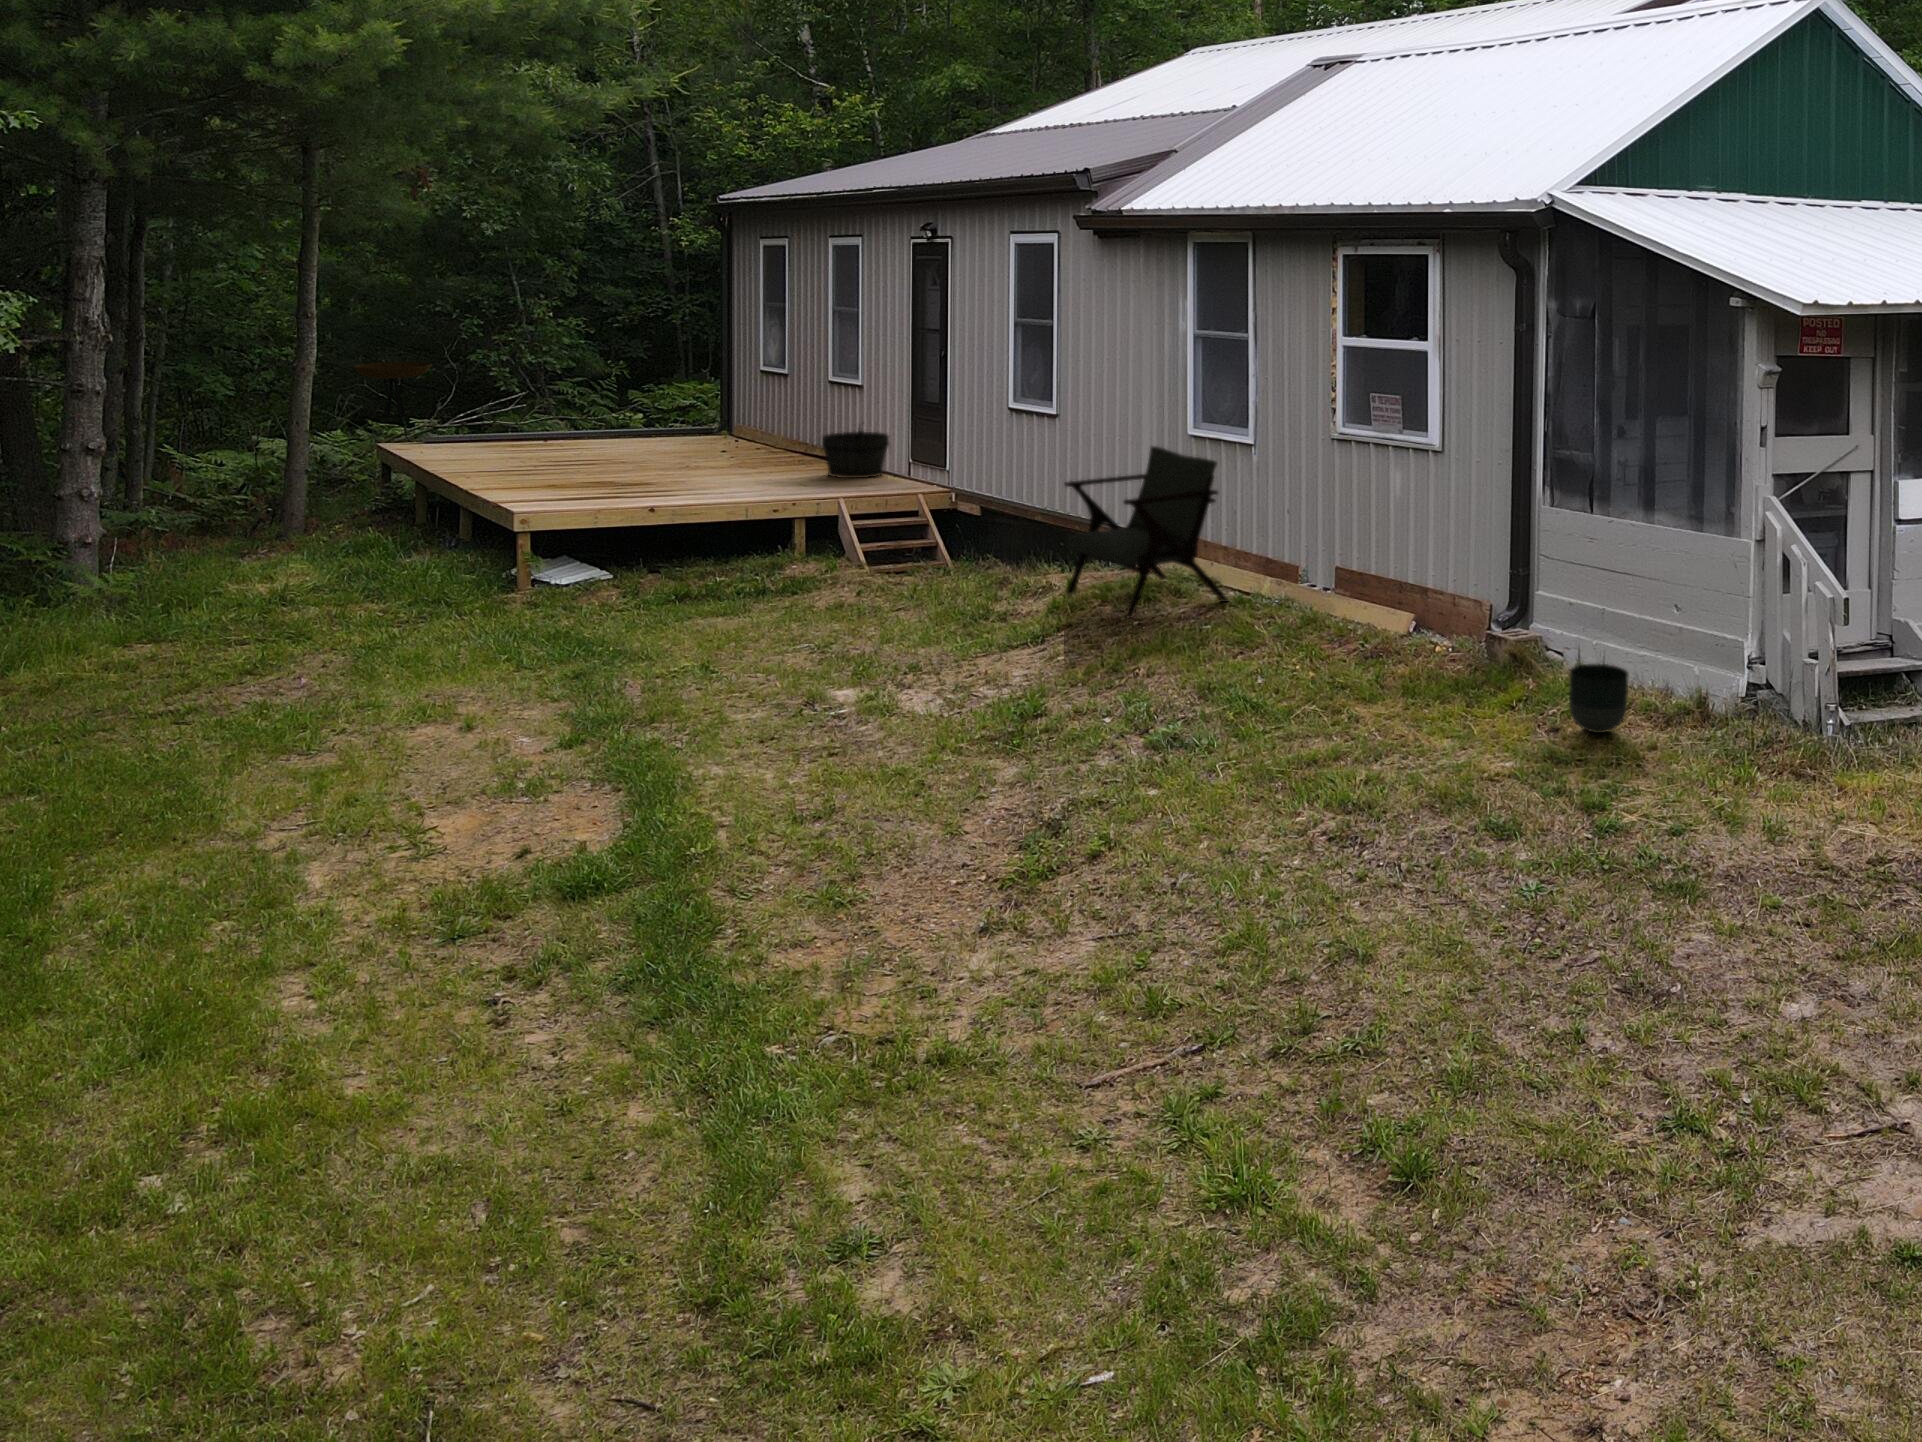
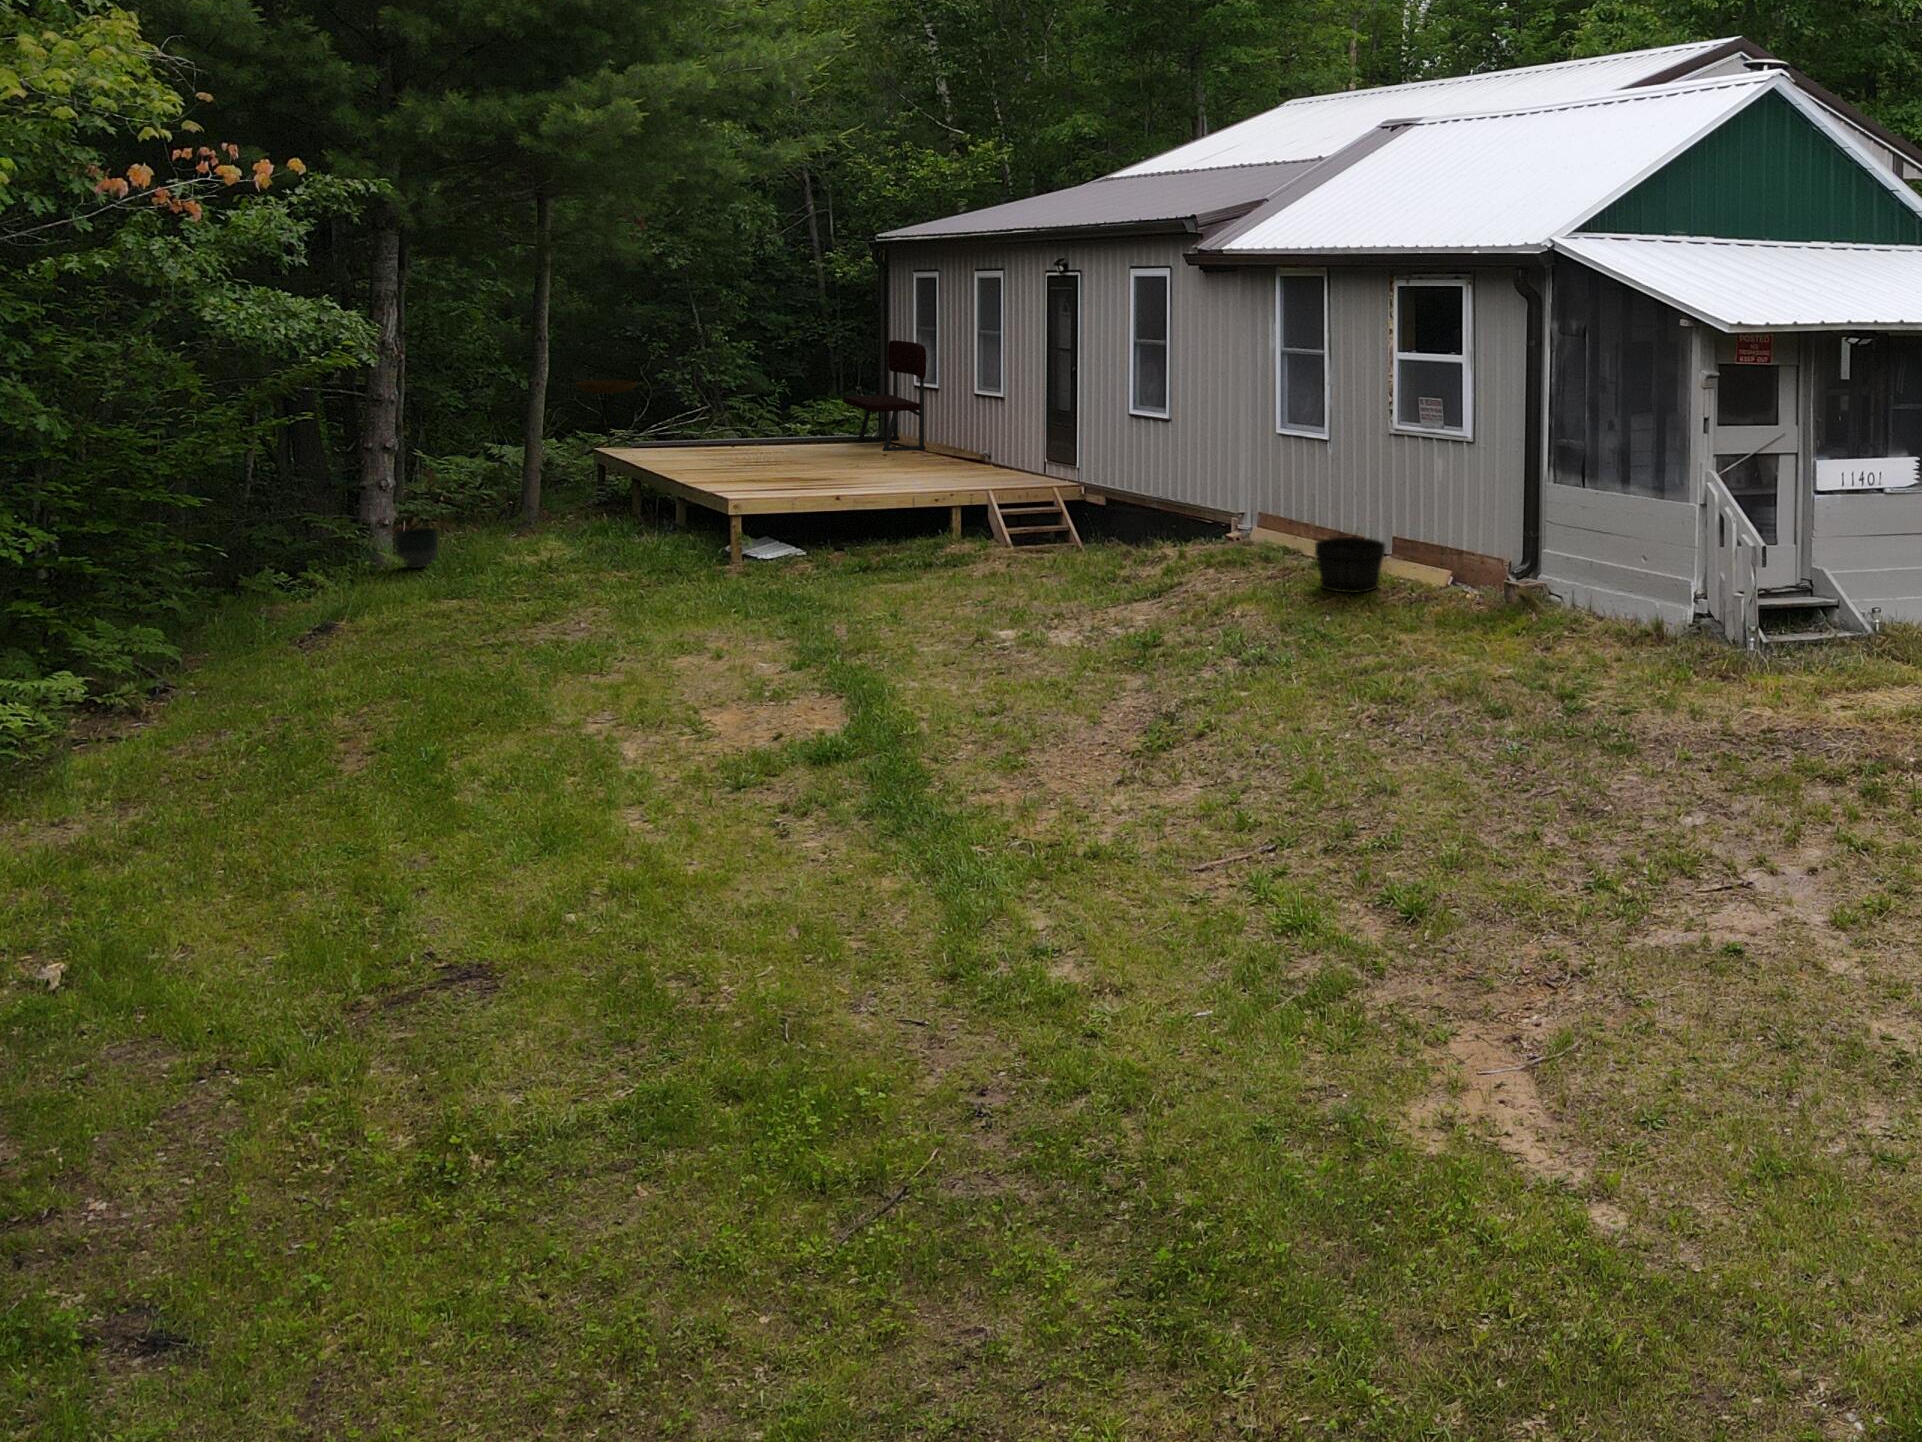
bench: none [669,317,767,449] -> present [843,340,926,451]
wooden bucket: present [821,428,889,478] -> present [1314,533,1386,593]
lounge chair: present [1065,446,1228,618] -> none [1182,442,1312,575]
planter: present [1569,664,1629,733] -> present [396,528,438,568]

